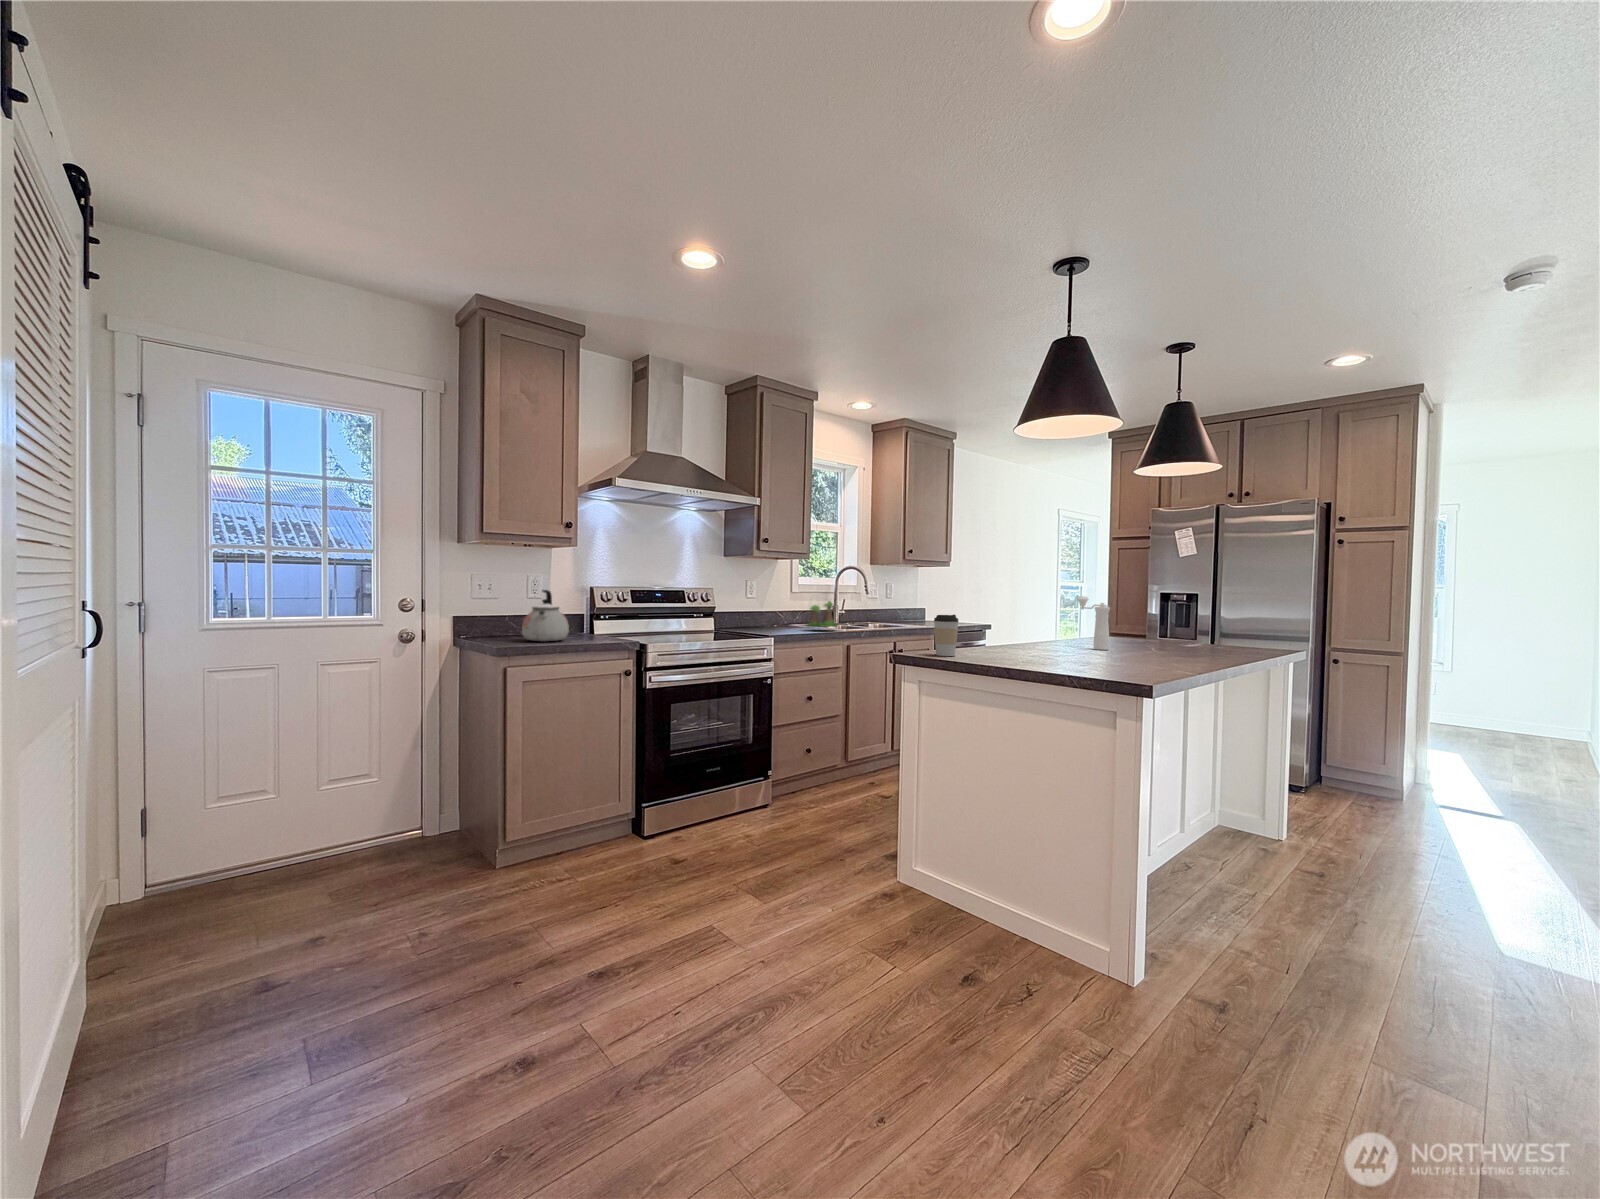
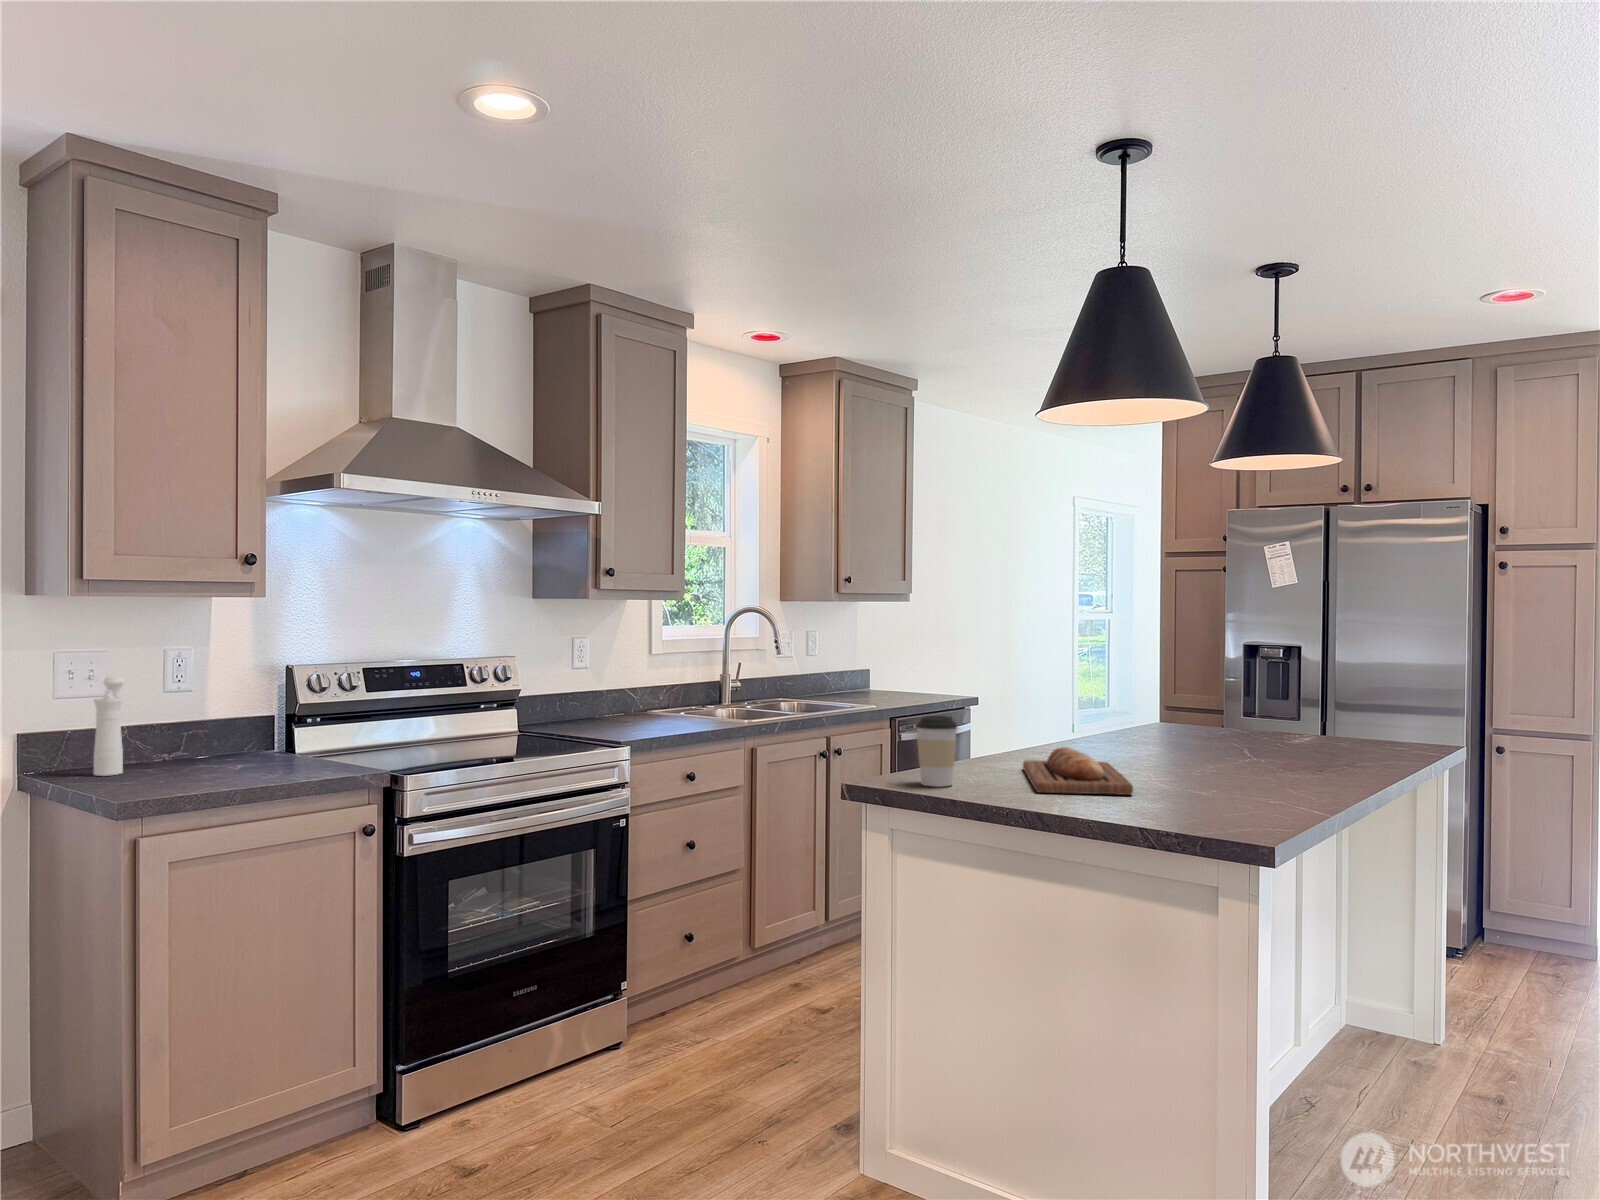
kettle: present [522,590,569,642] -> none [164,681,255,778]
pepper mill: present [1077,596,1110,650] -> present [93,677,125,776]
plant: present [807,601,838,627] -> none [676,651,737,726]
bread loaf: none [1002,637,1067,663] -> present [1023,747,1133,795]

